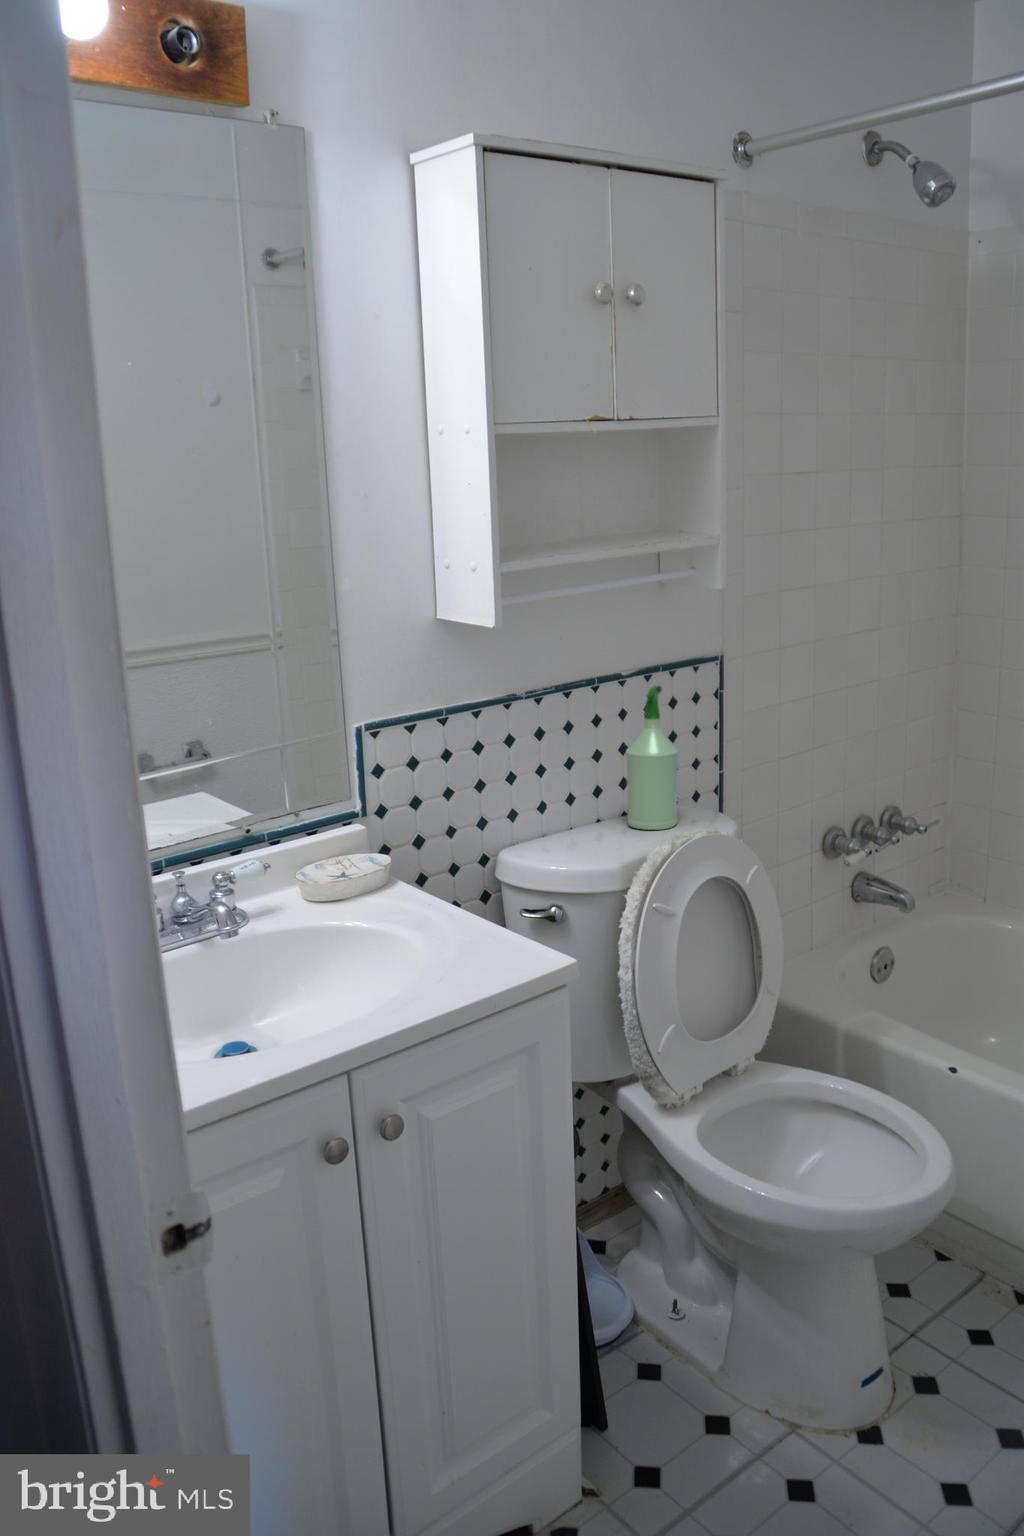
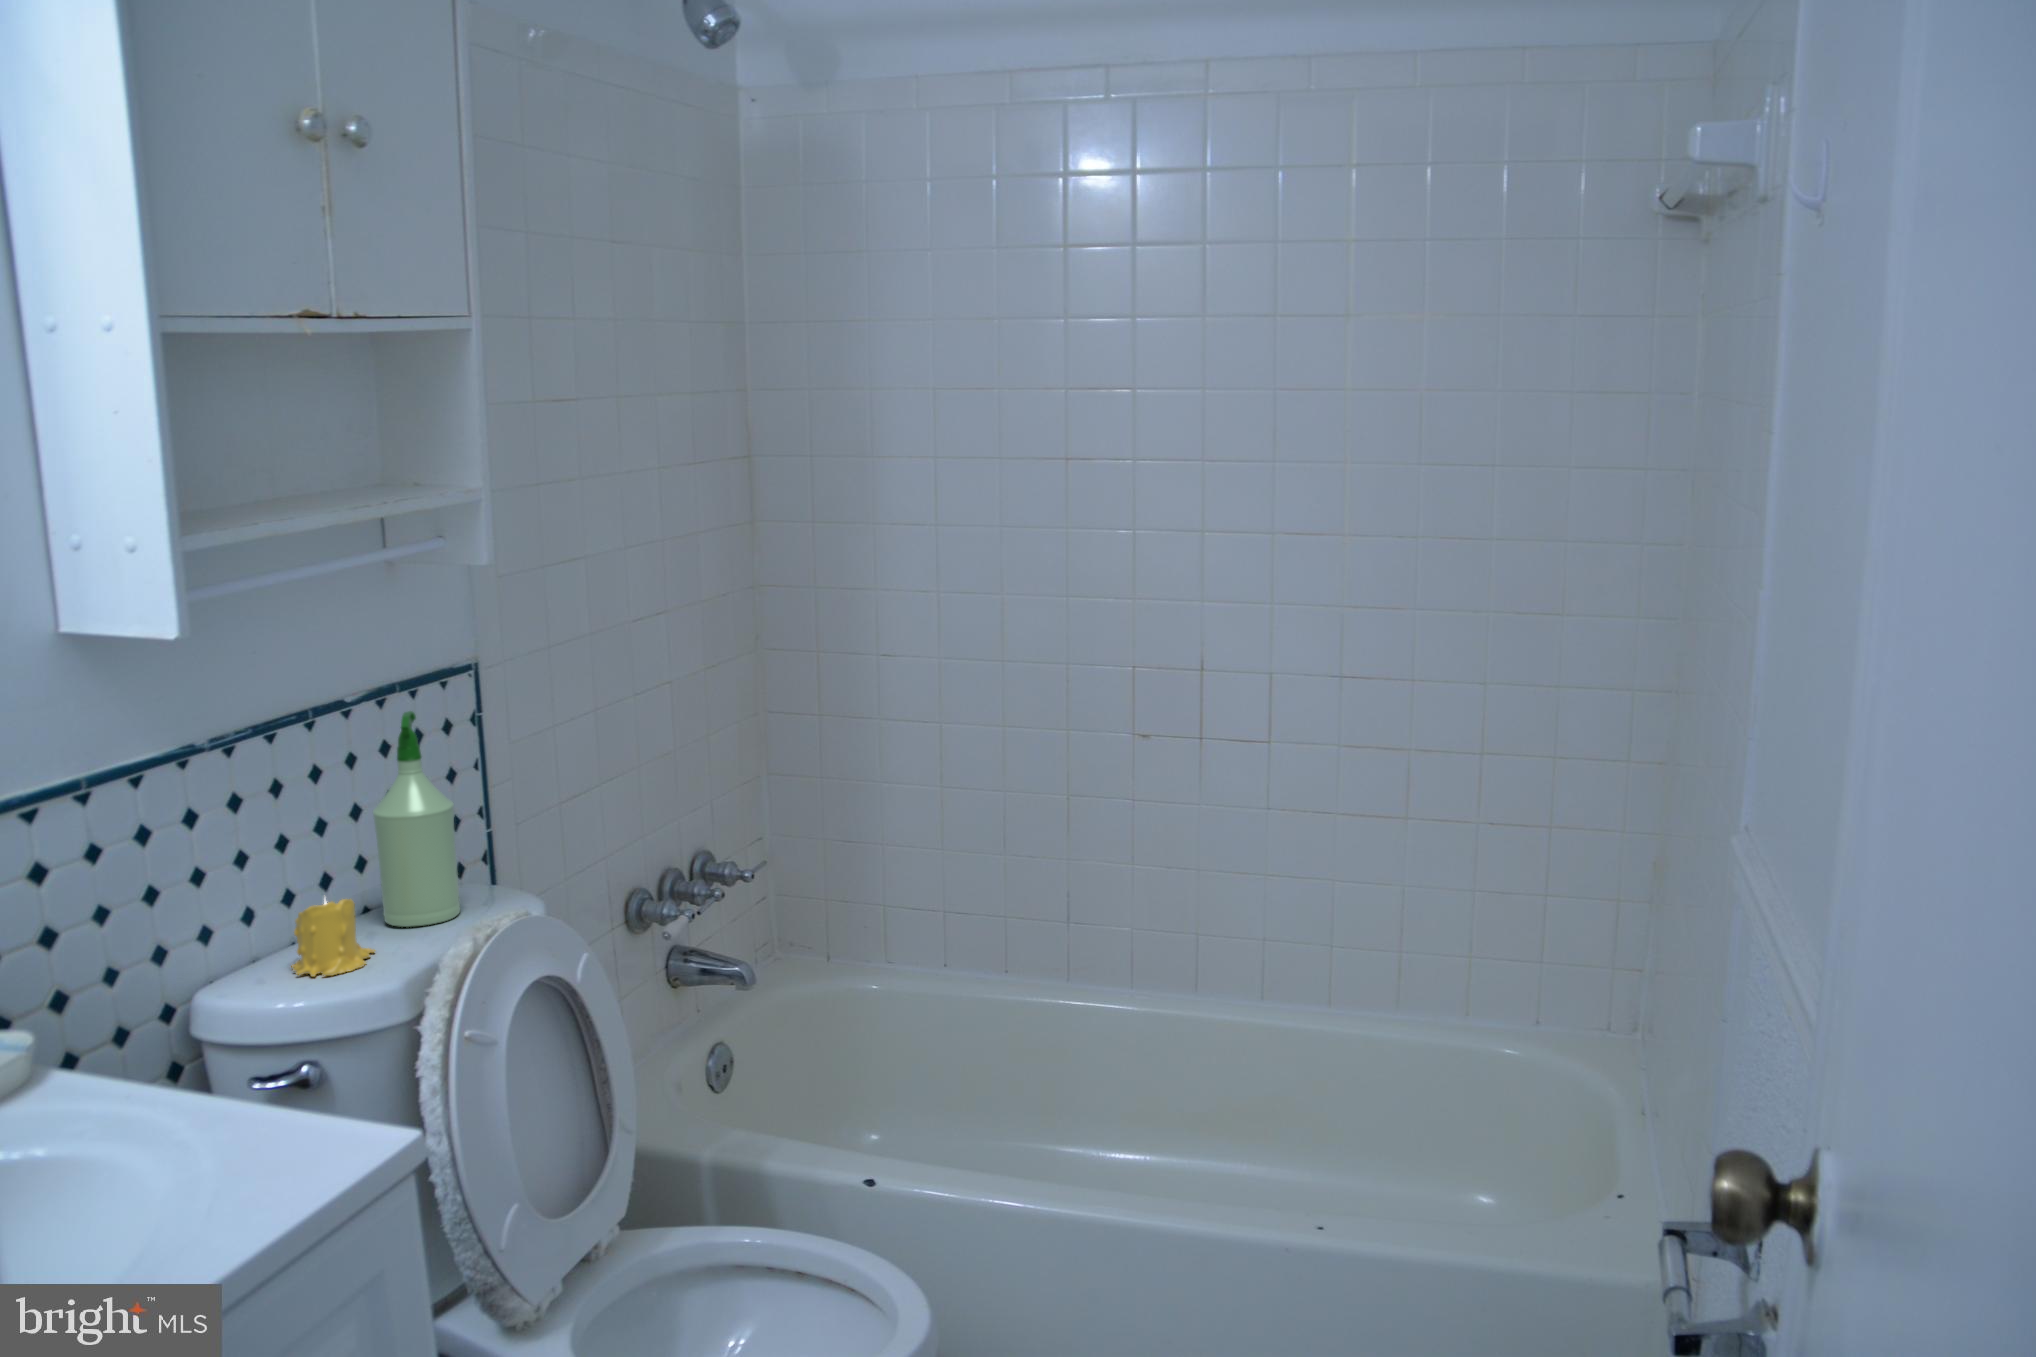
candle: none [559,799,612,853] -> present [292,899,375,977]

